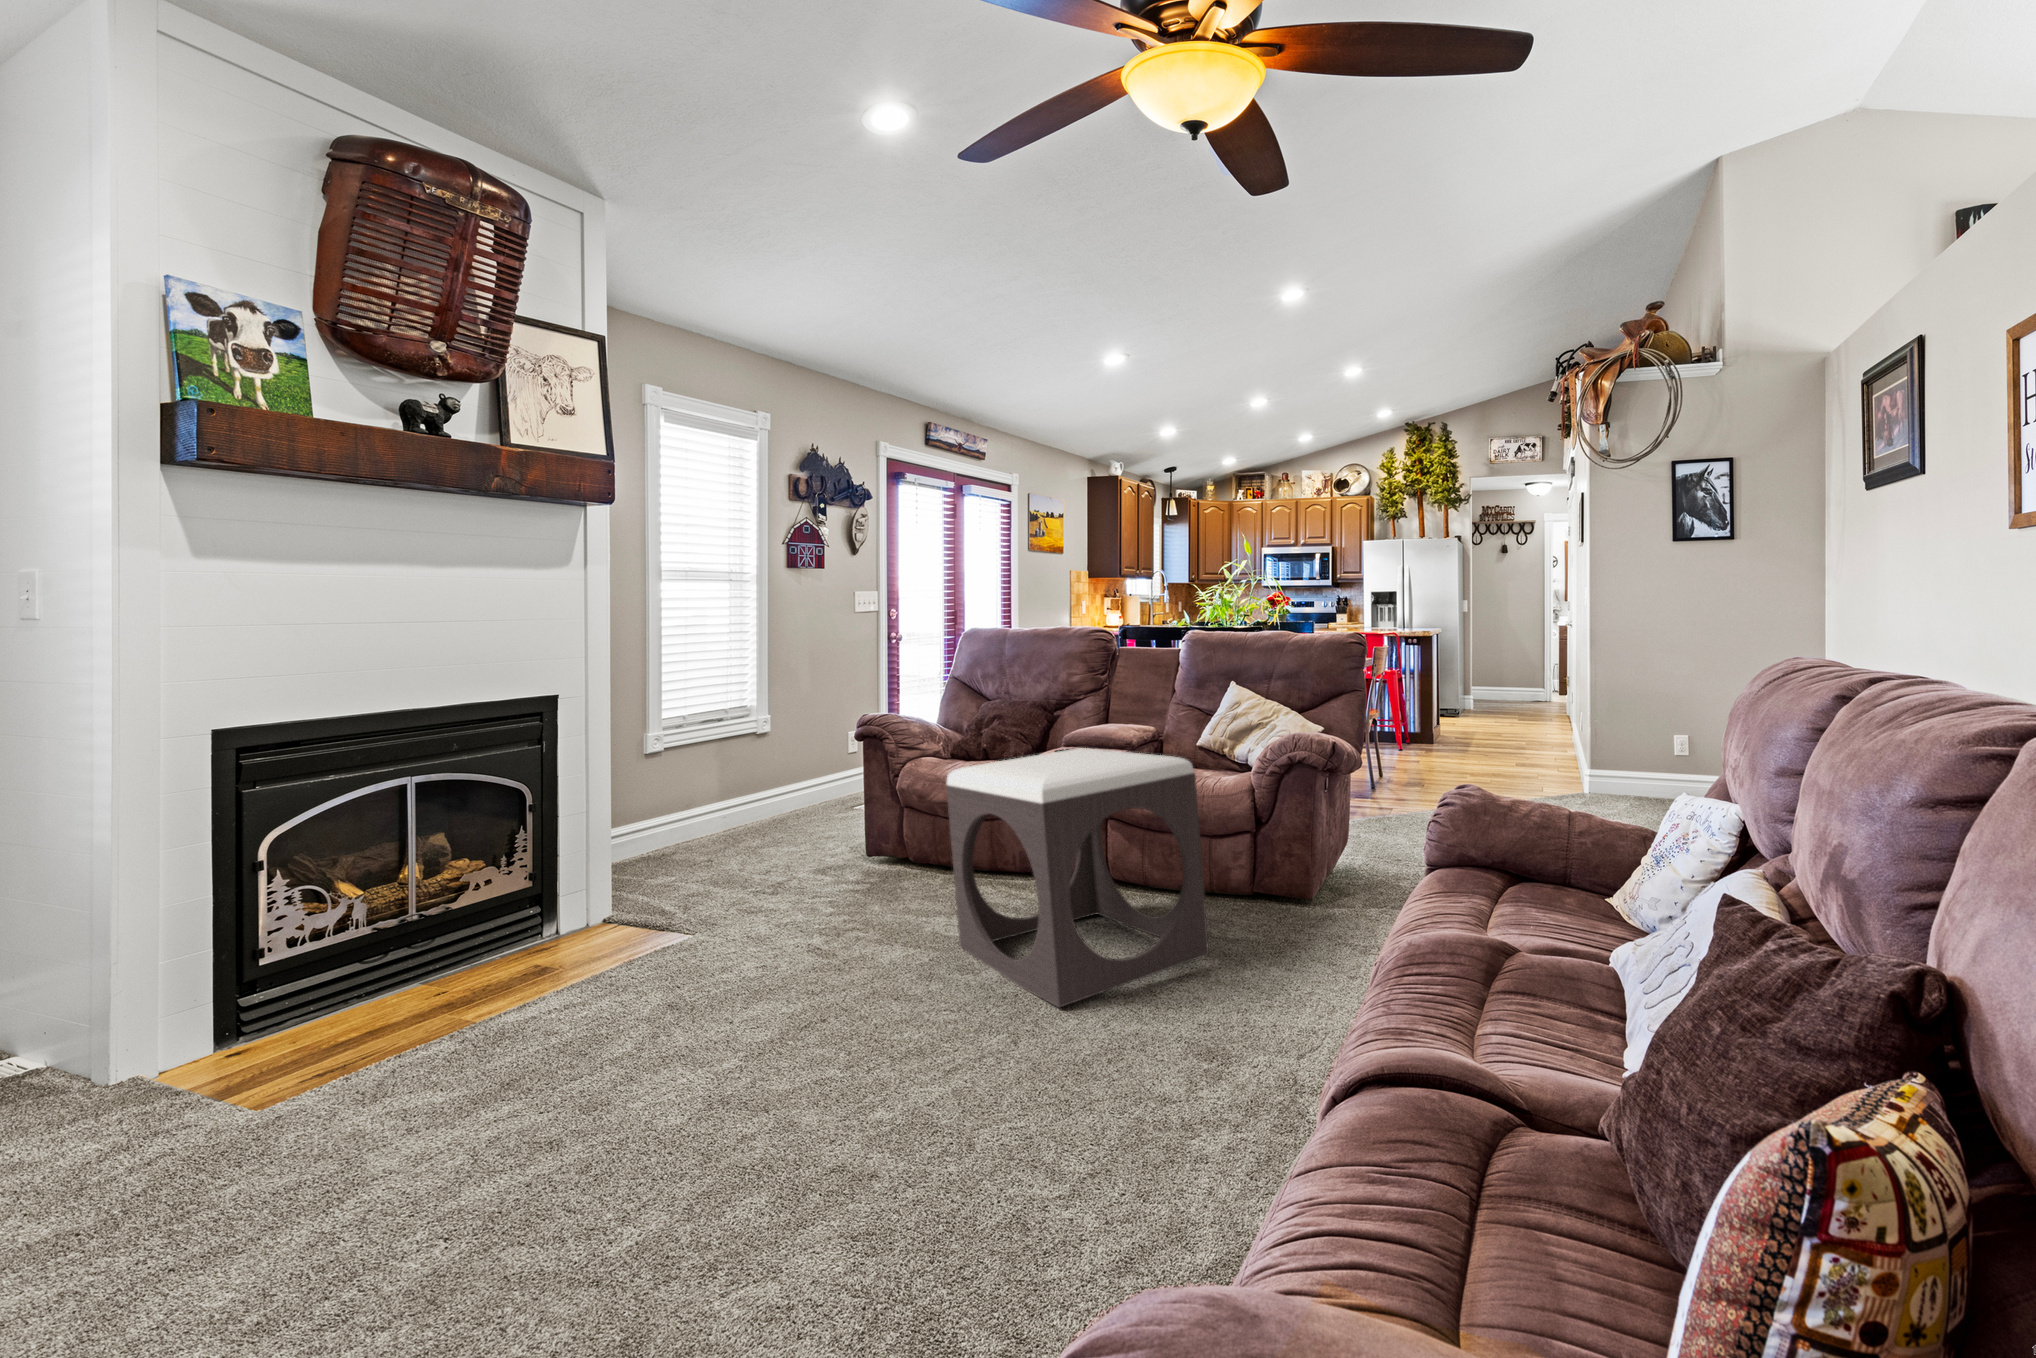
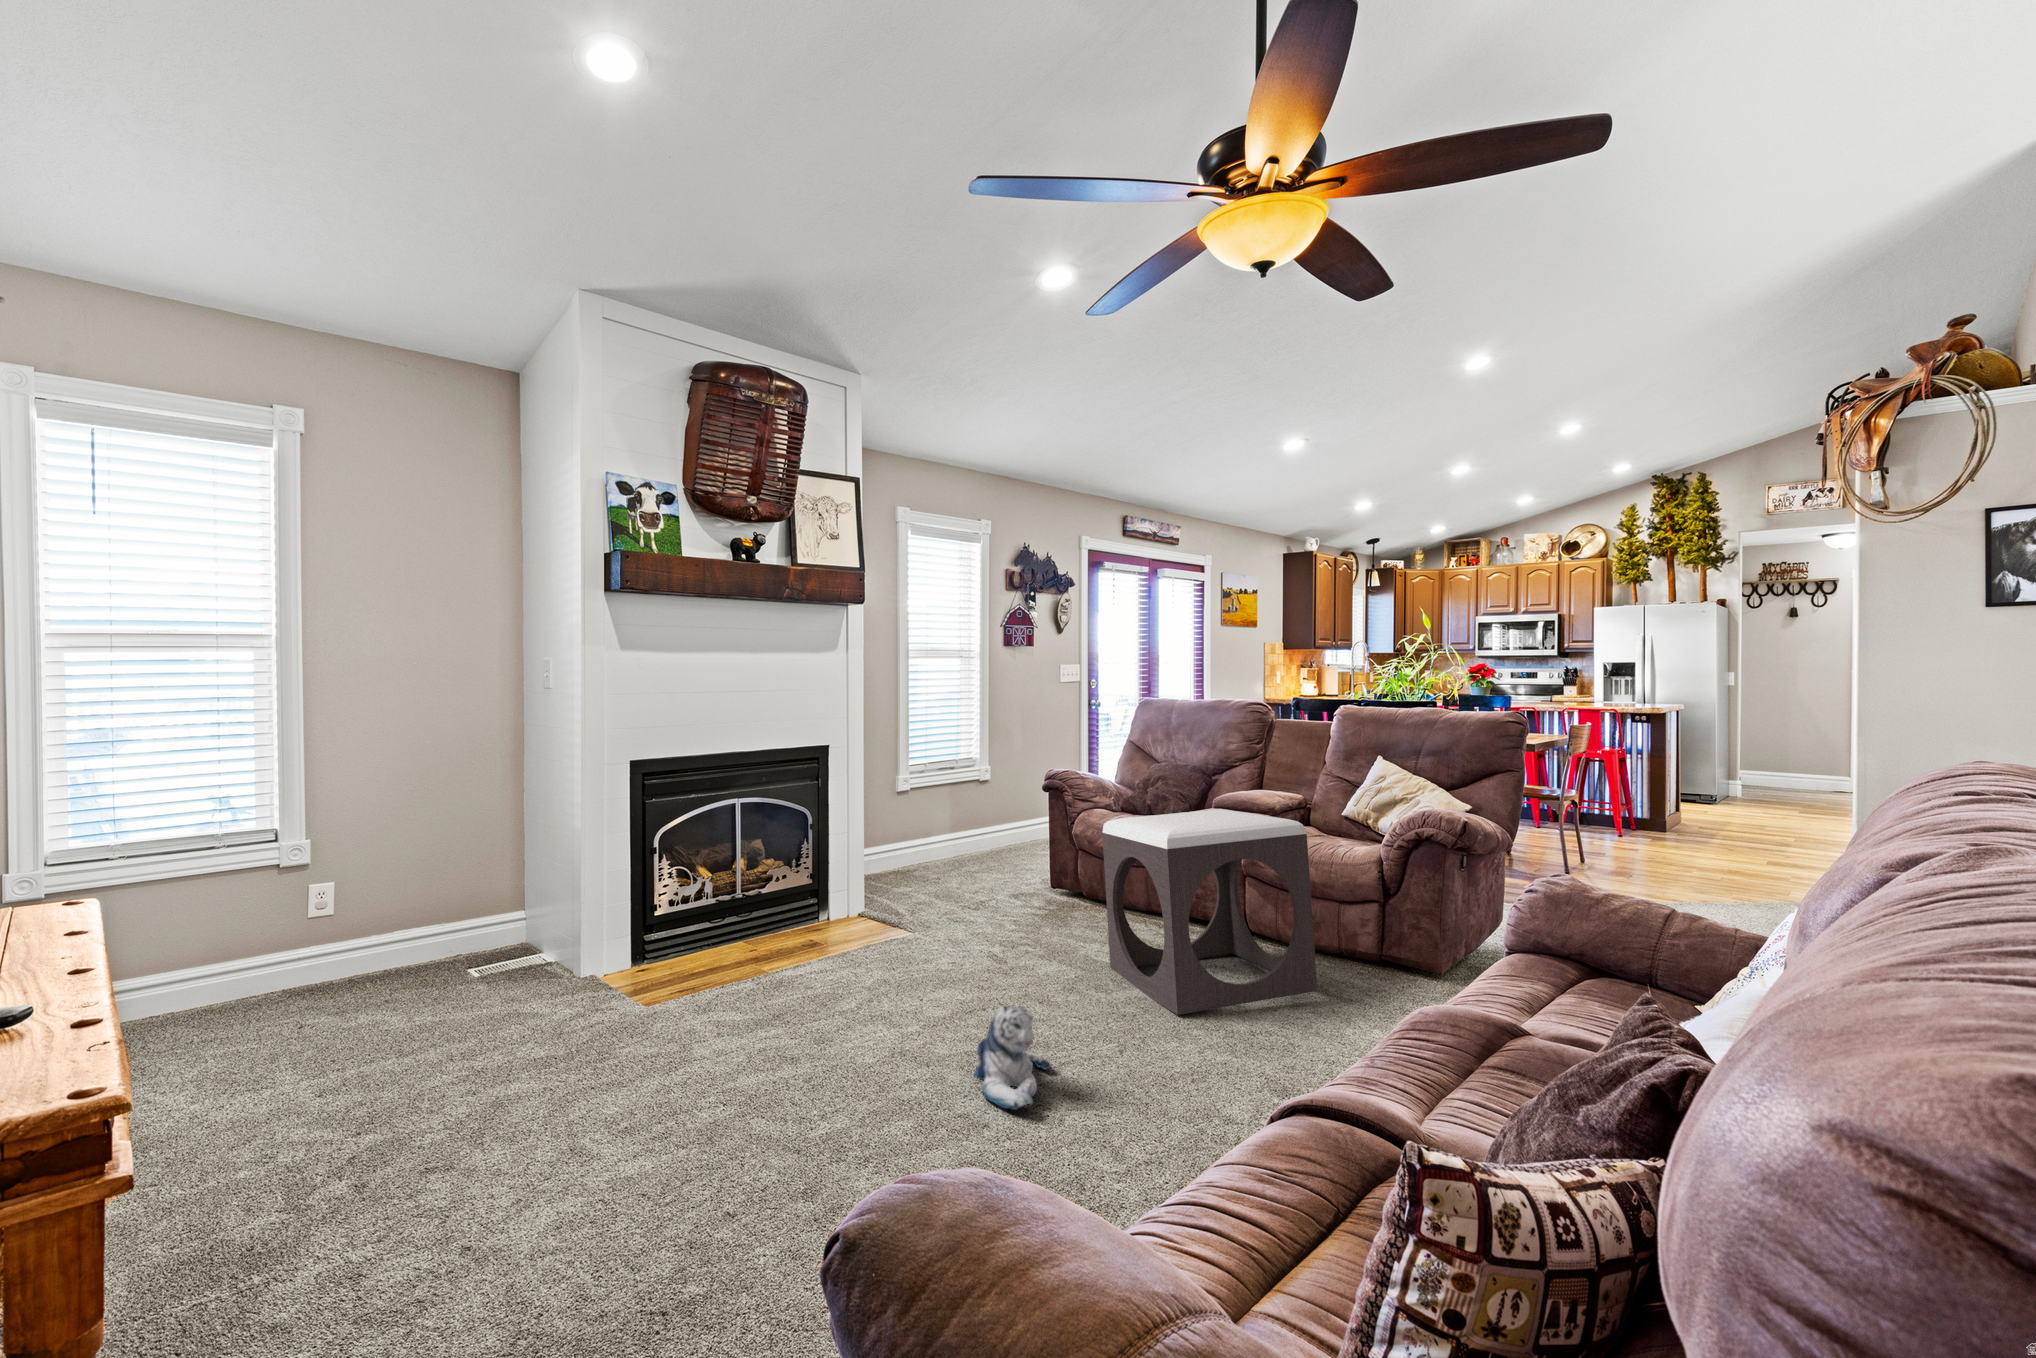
plush toy: none [807,1045,918,1209] -> present [974,1006,1051,1110]

